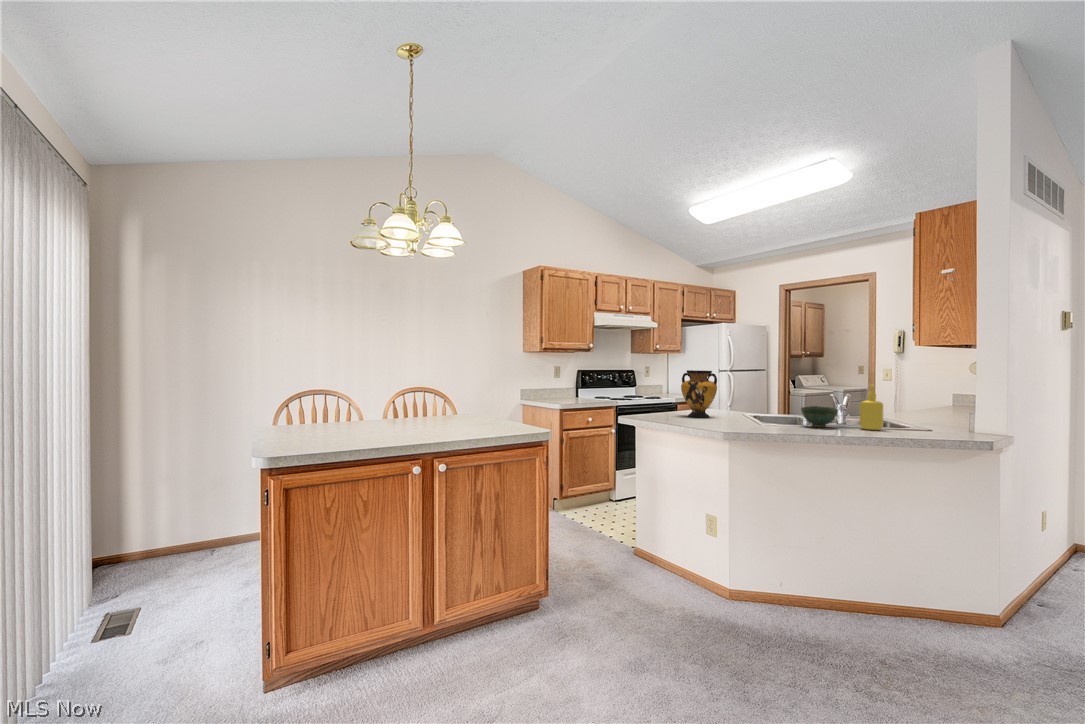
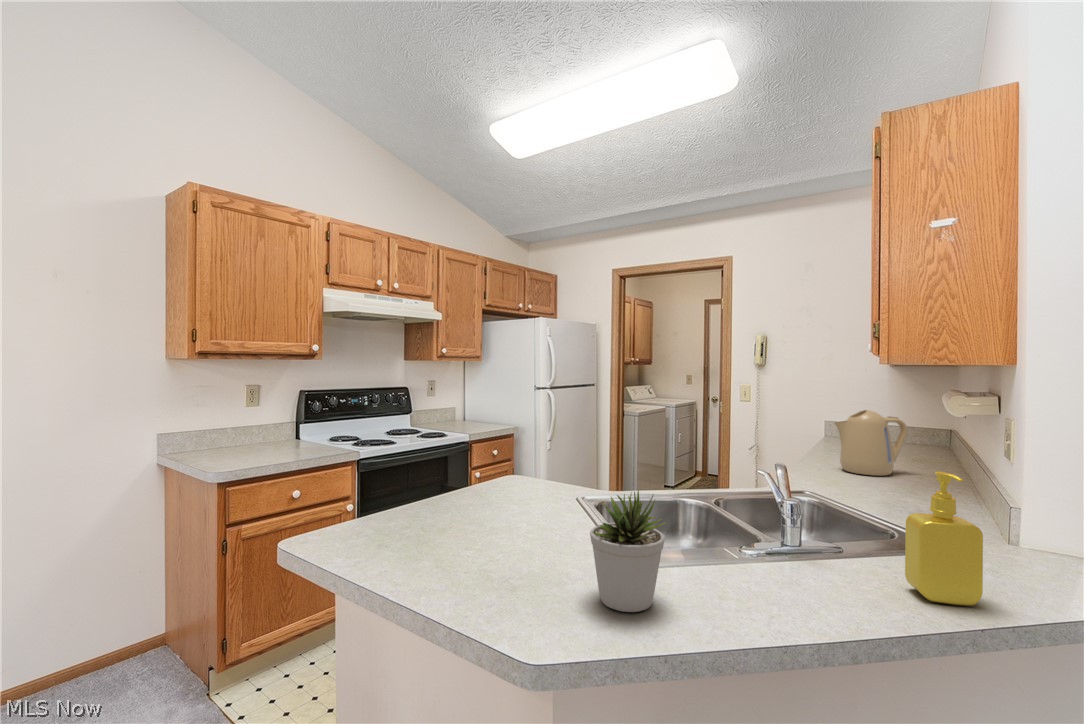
vase: present [681,370,717,417] -> none [449,413,535,538]
kettle: none [907,378,956,416] -> present [834,410,908,476]
potted plant: none [735,387,762,426] -> present [590,490,666,612]
bowl: present [801,406,838,427] -> none [759,522,864,596]

